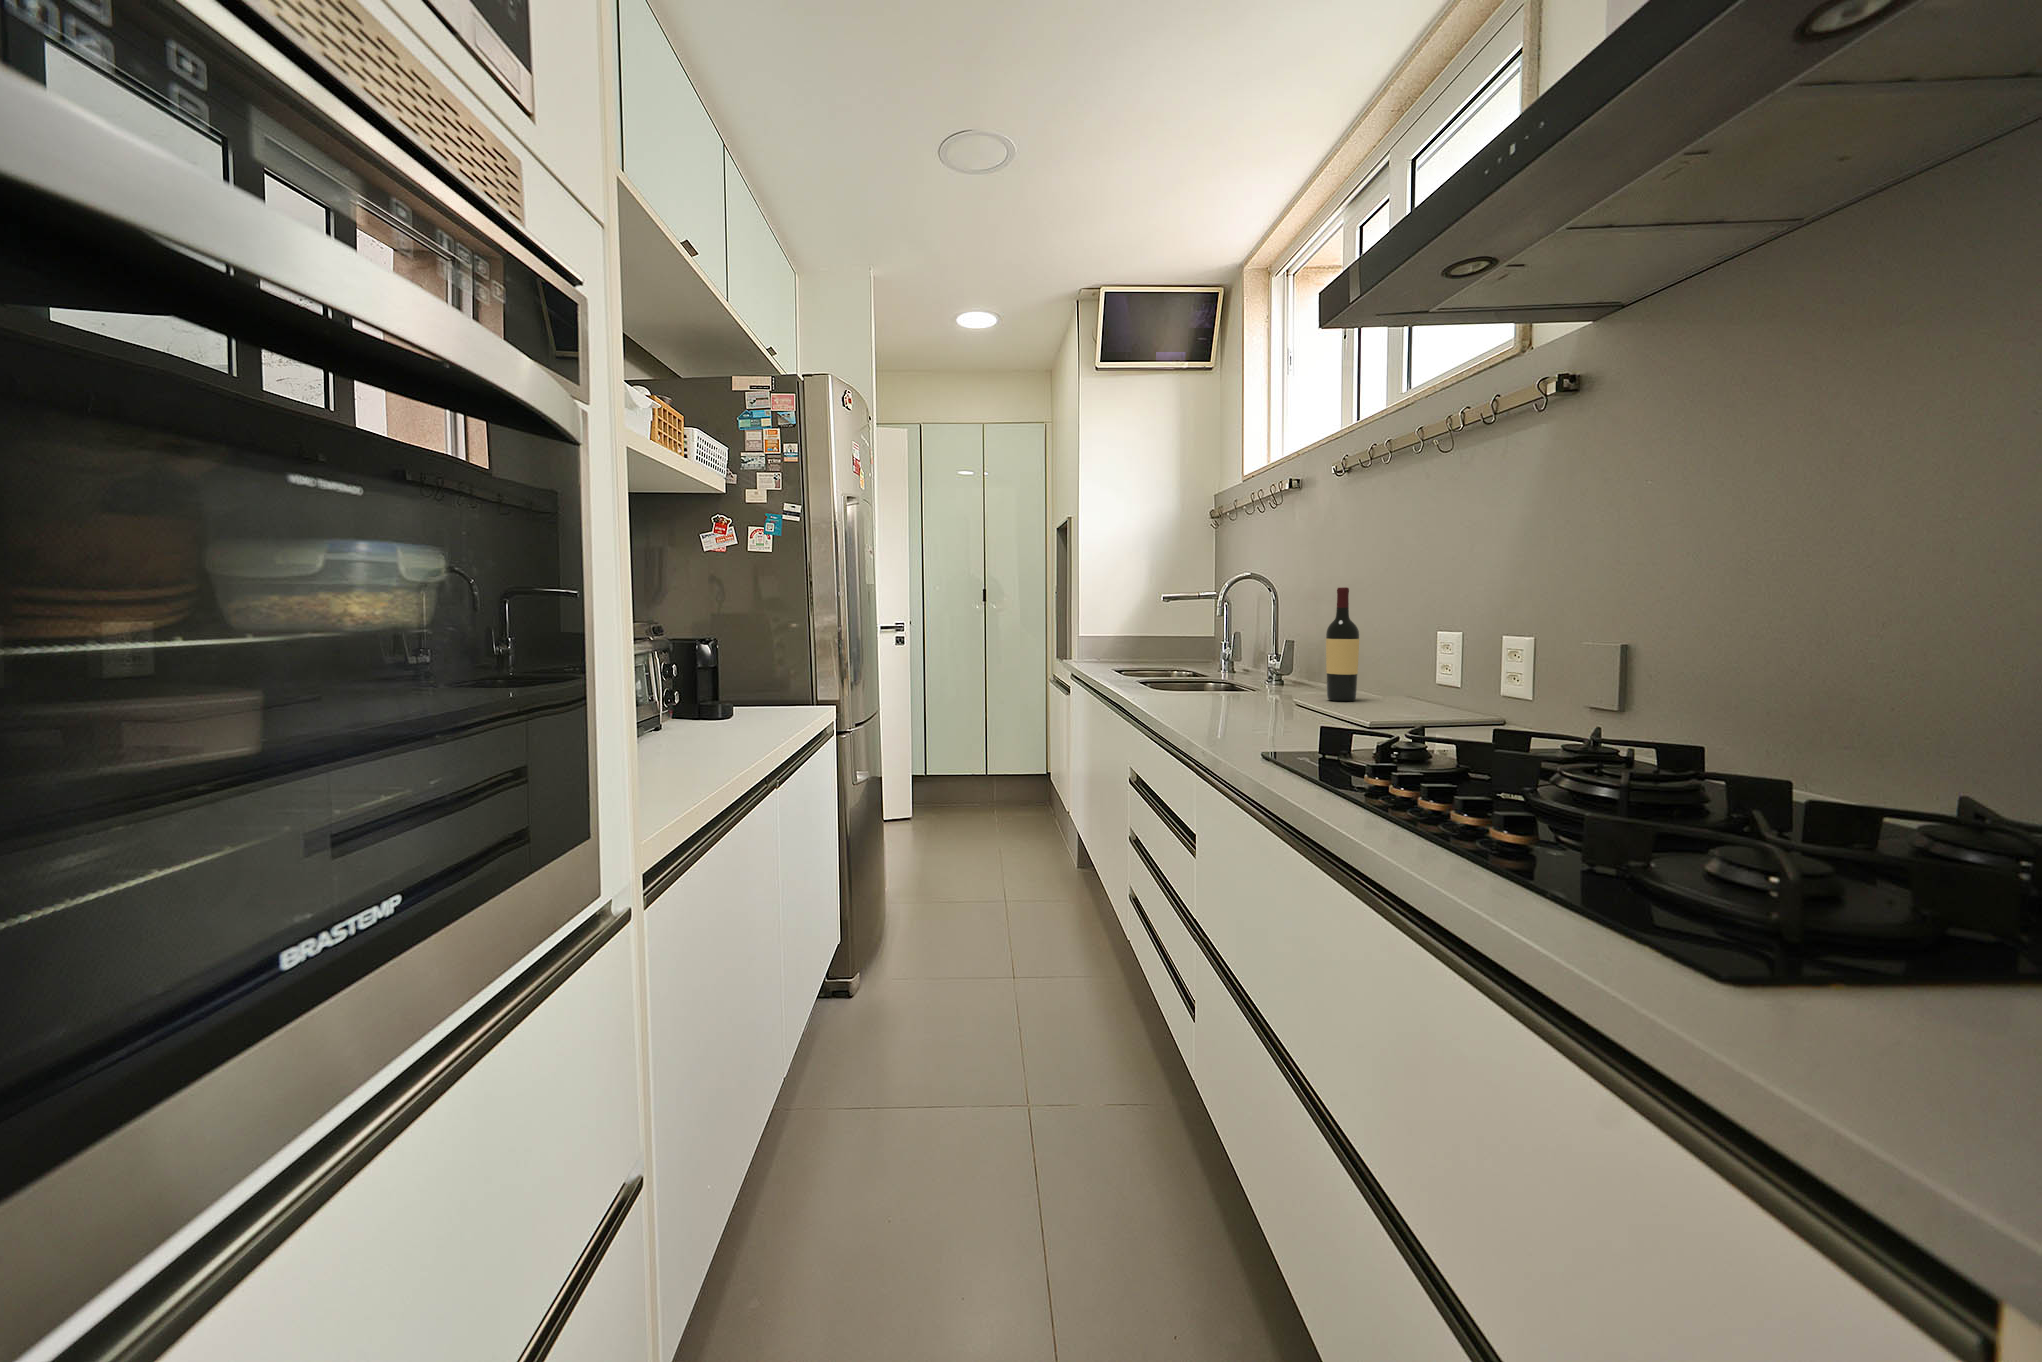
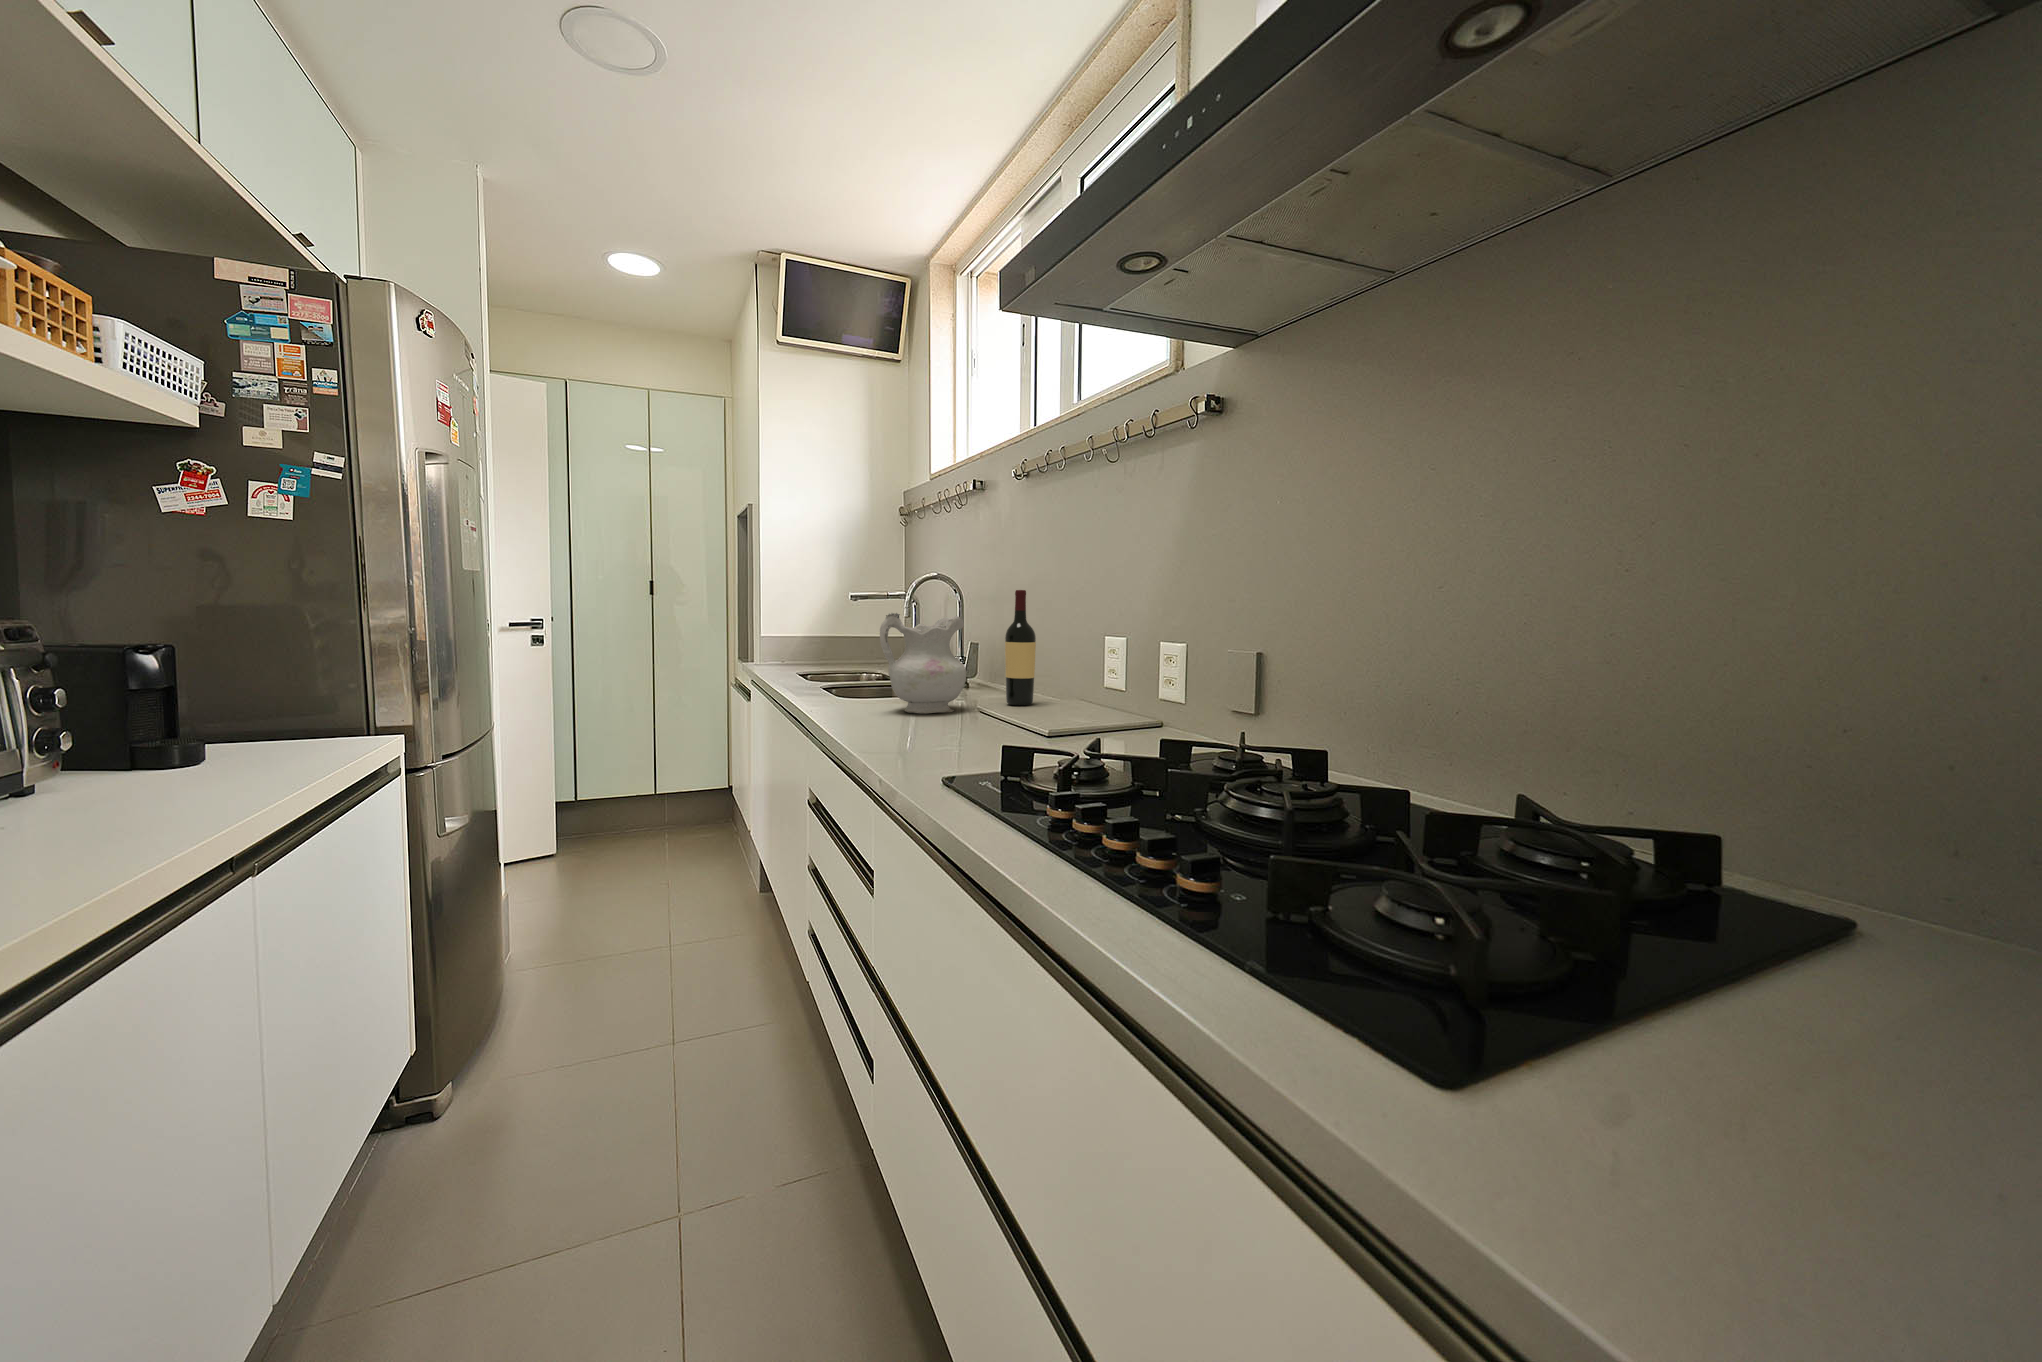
ceramic pitcher: none [1200,612,1285,705] -> present [880,613,966,714]

